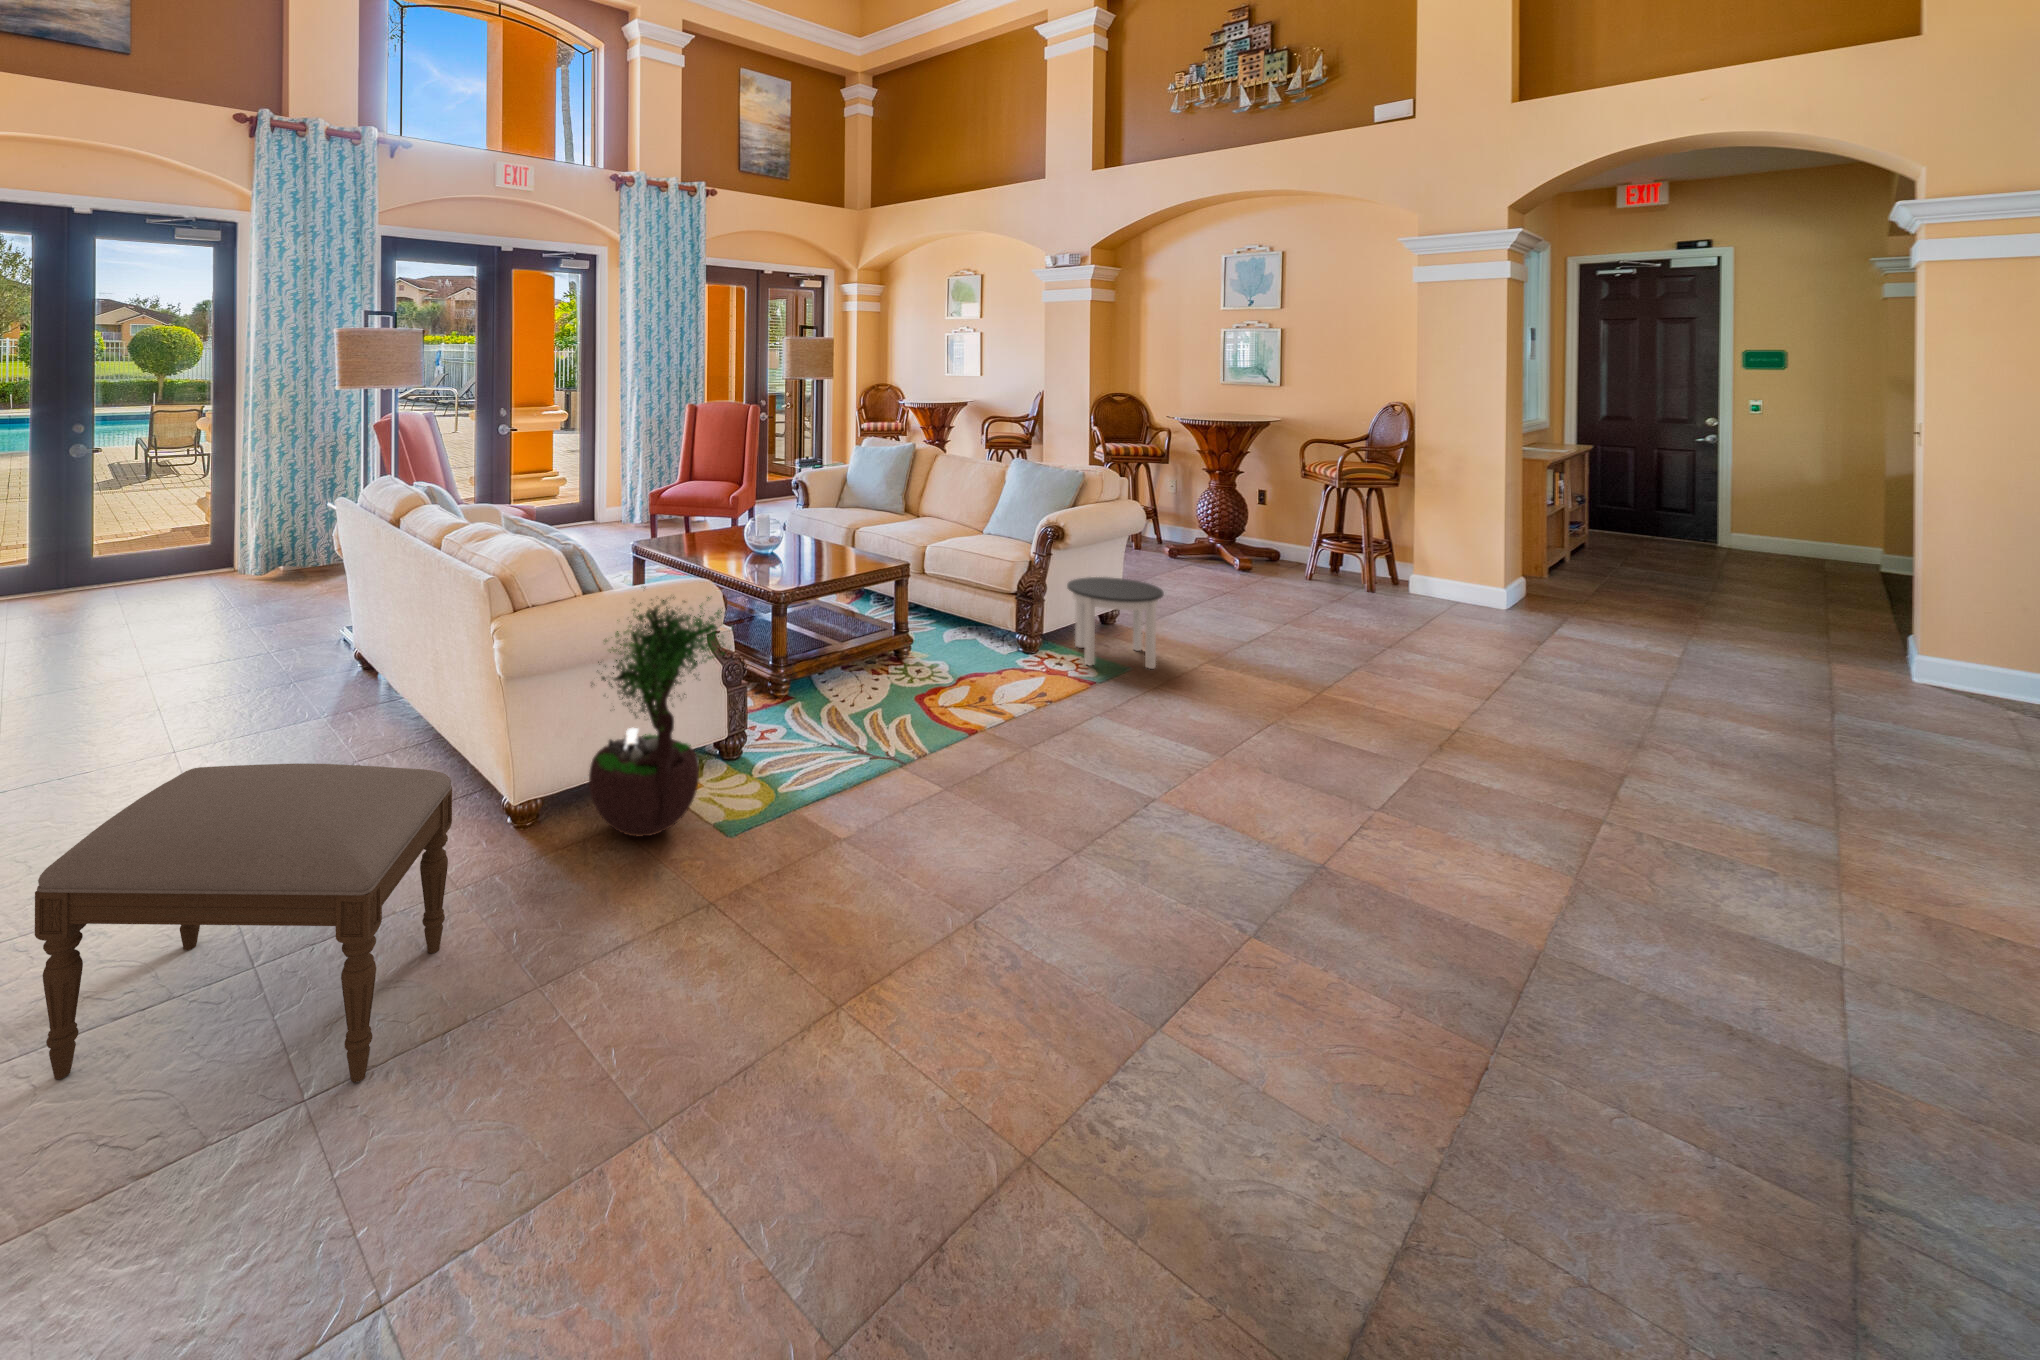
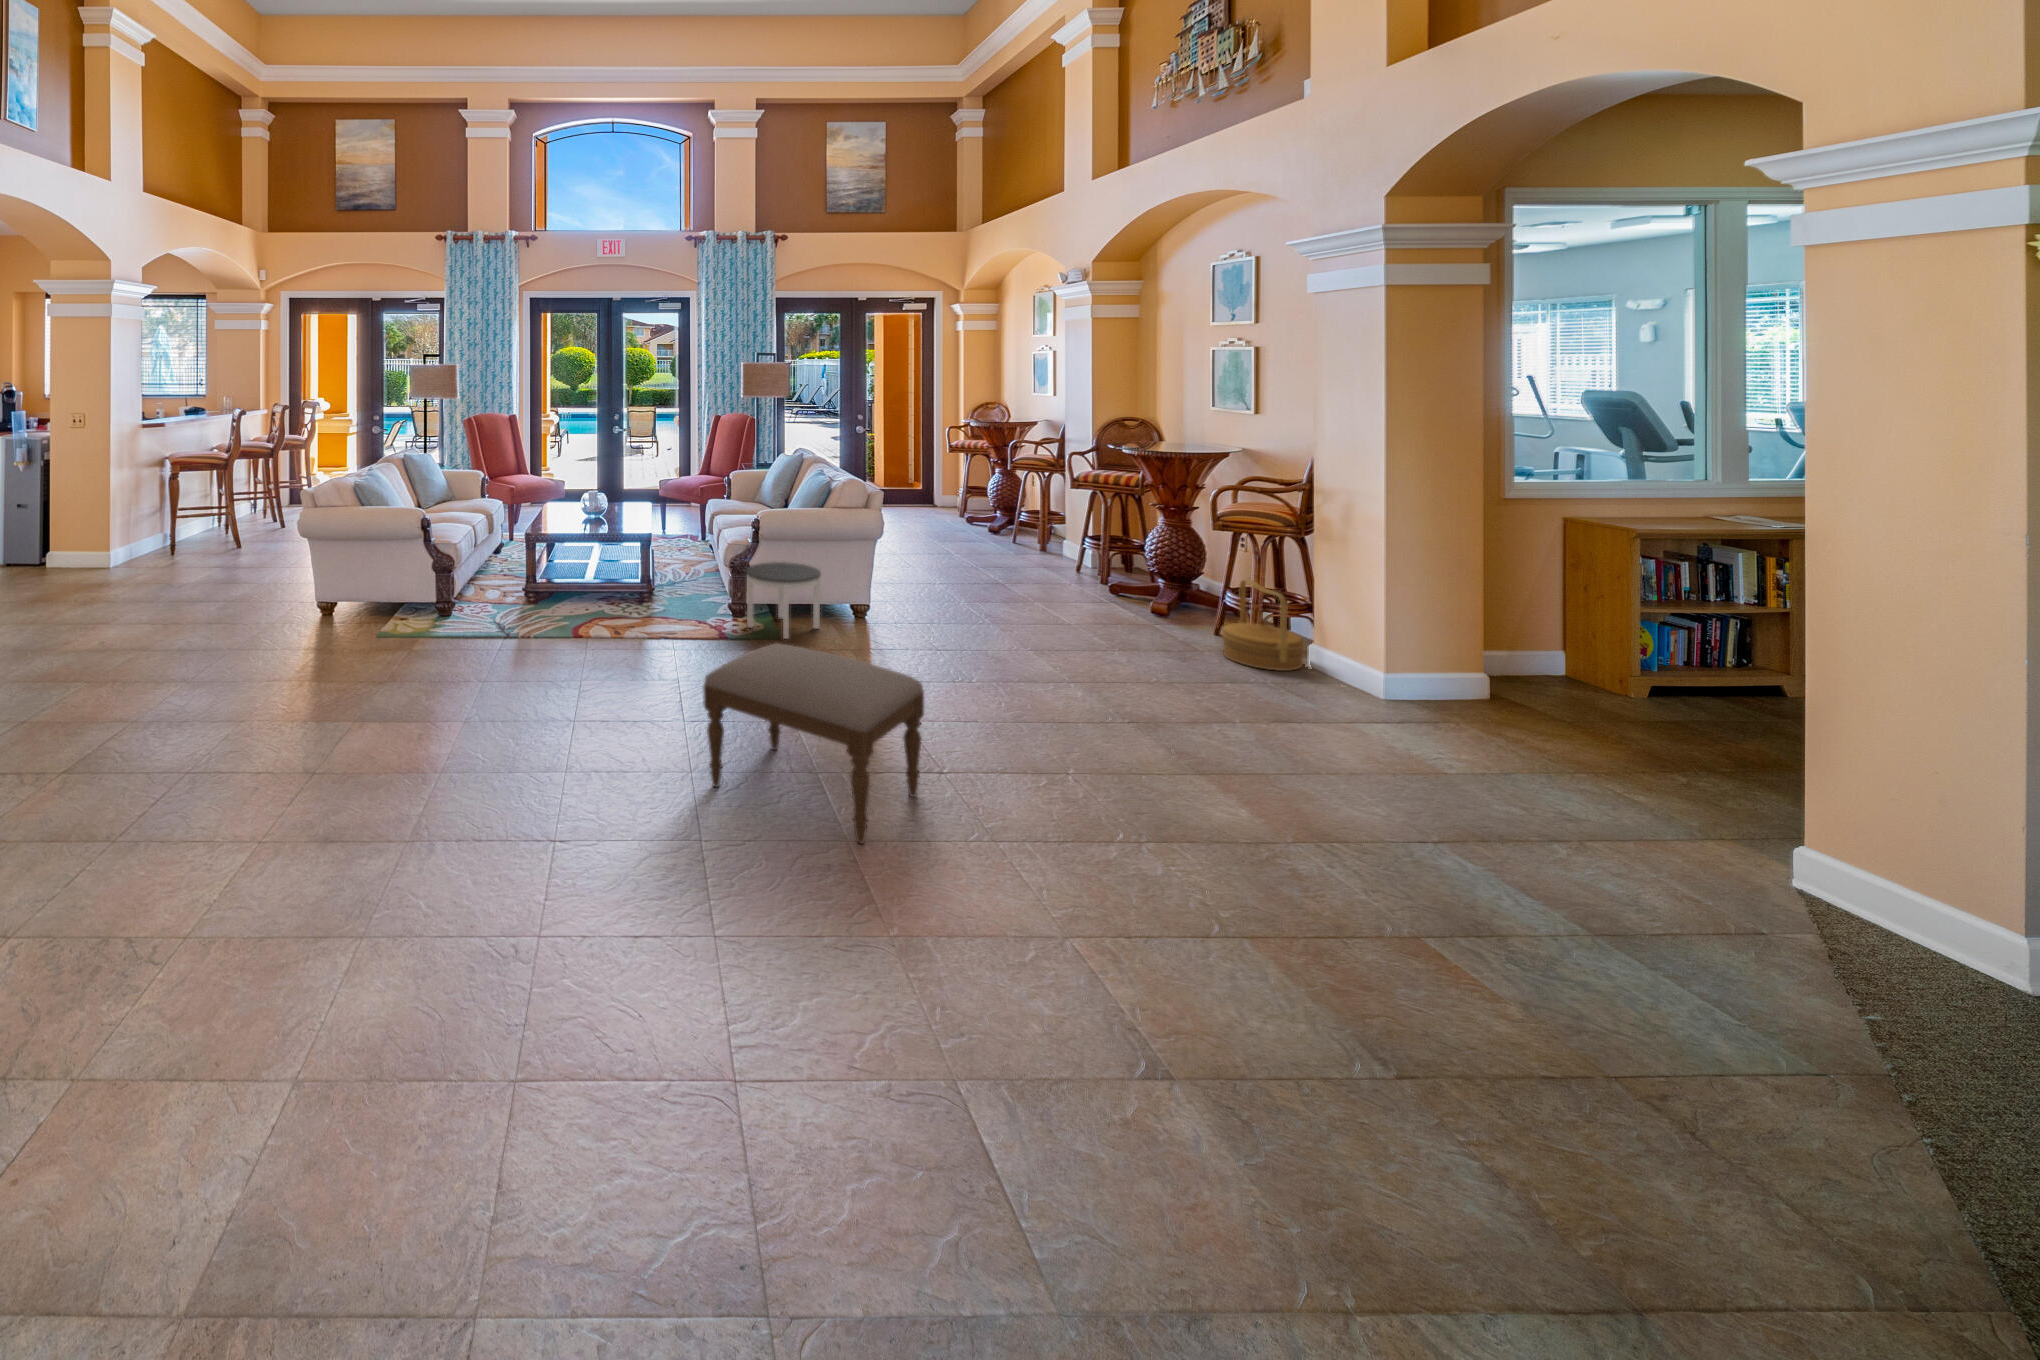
woven basket: none [1384,532,1459,608] -> present [1221,579,1304,671]
potted tree: present [589,588,724,837] -> none [290,503,371,631]
ottoman: present [35,763,452,1082] -> present [703,643,924,843]

